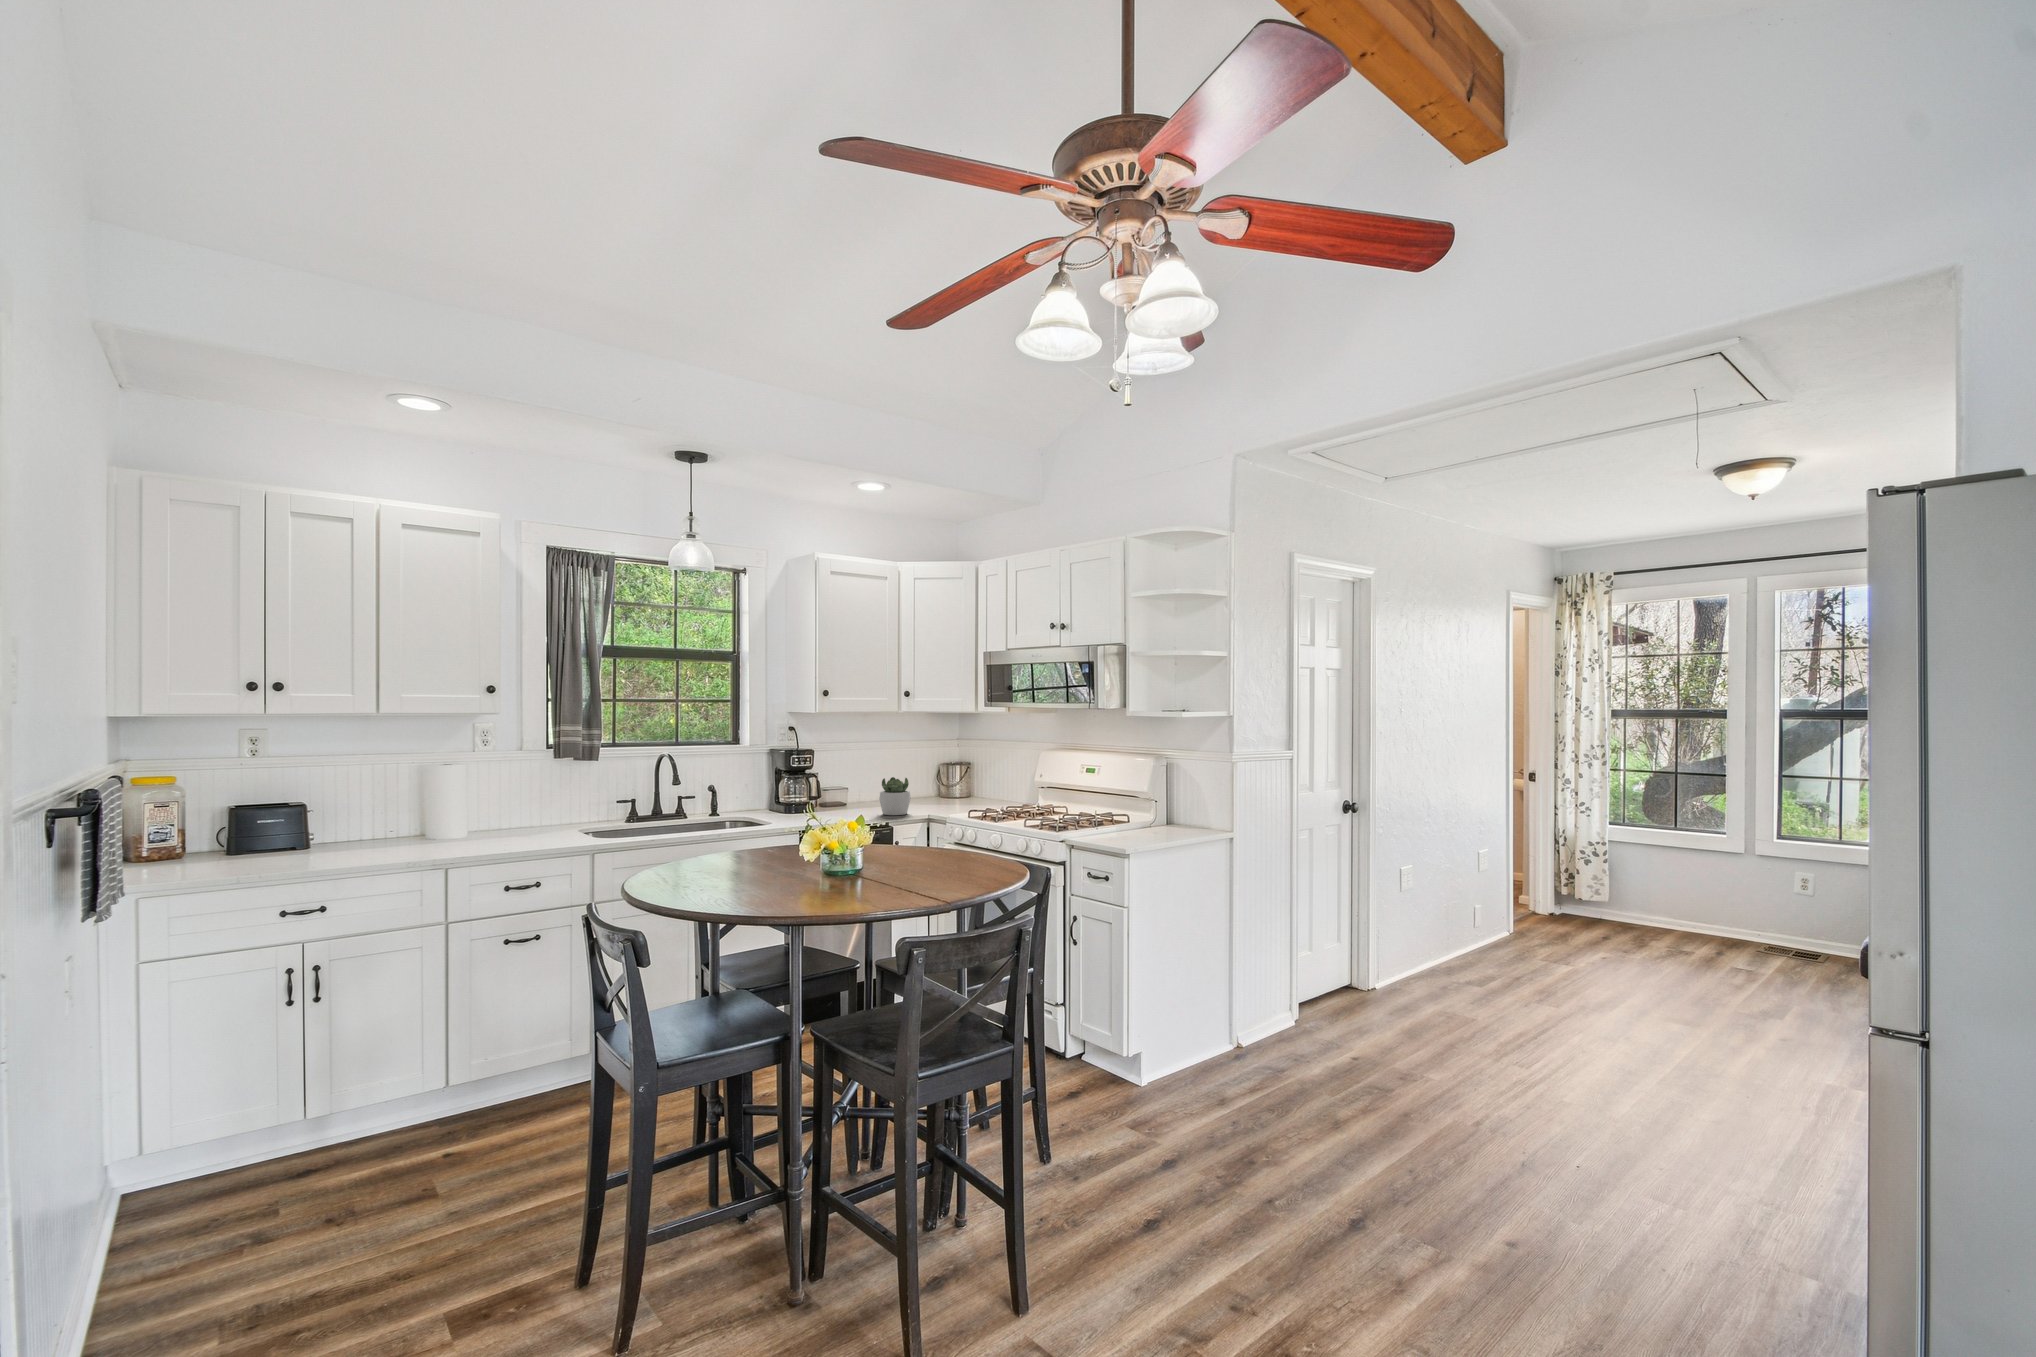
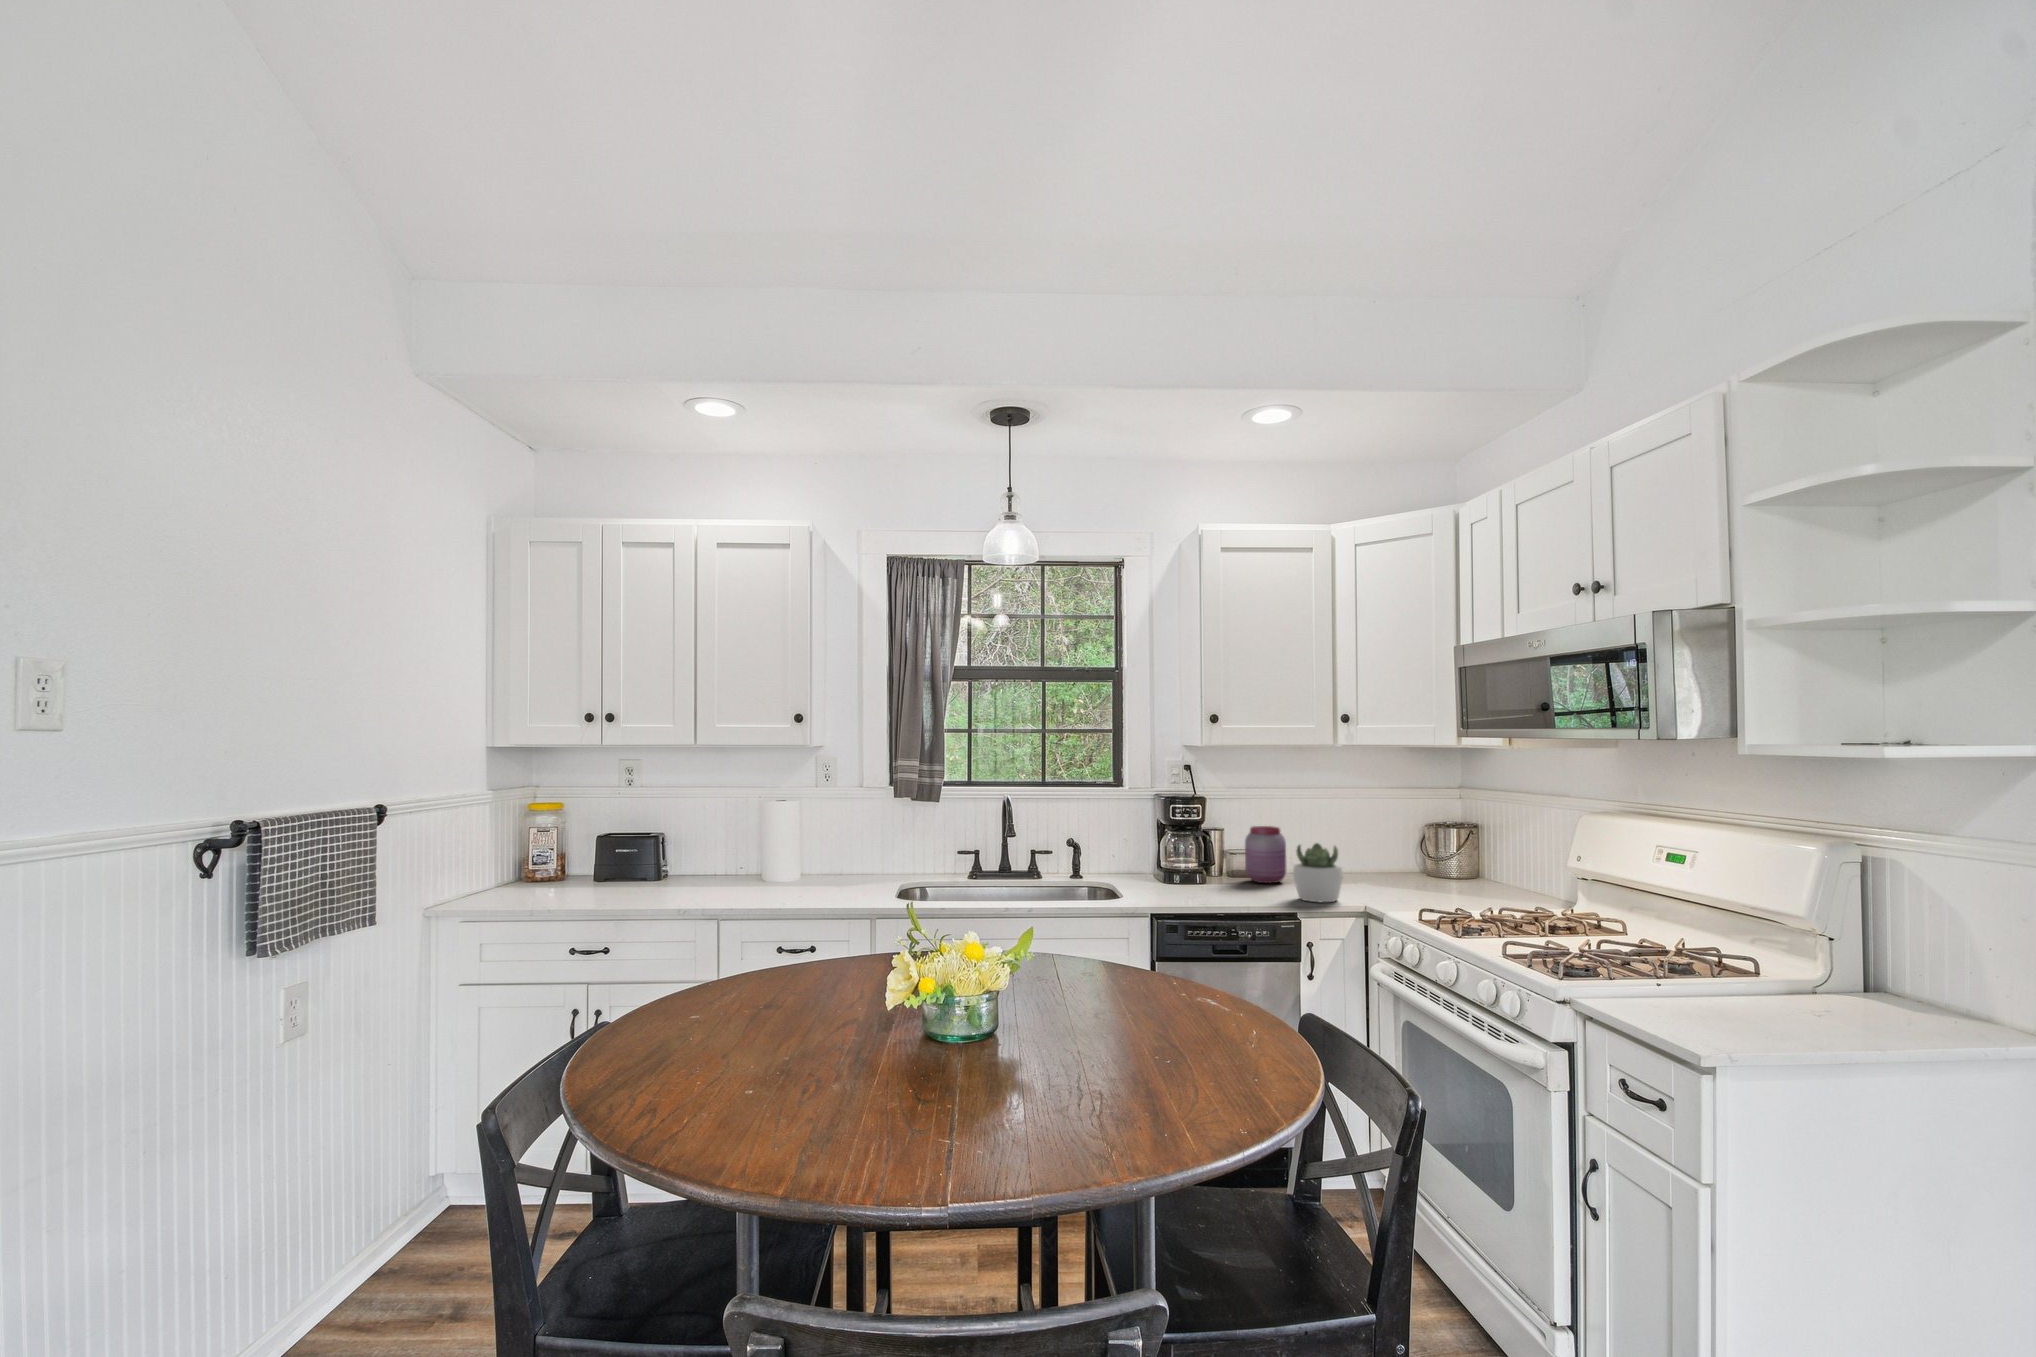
jar: none [833,769,861,809] -> present [1245,826,1286,883]

